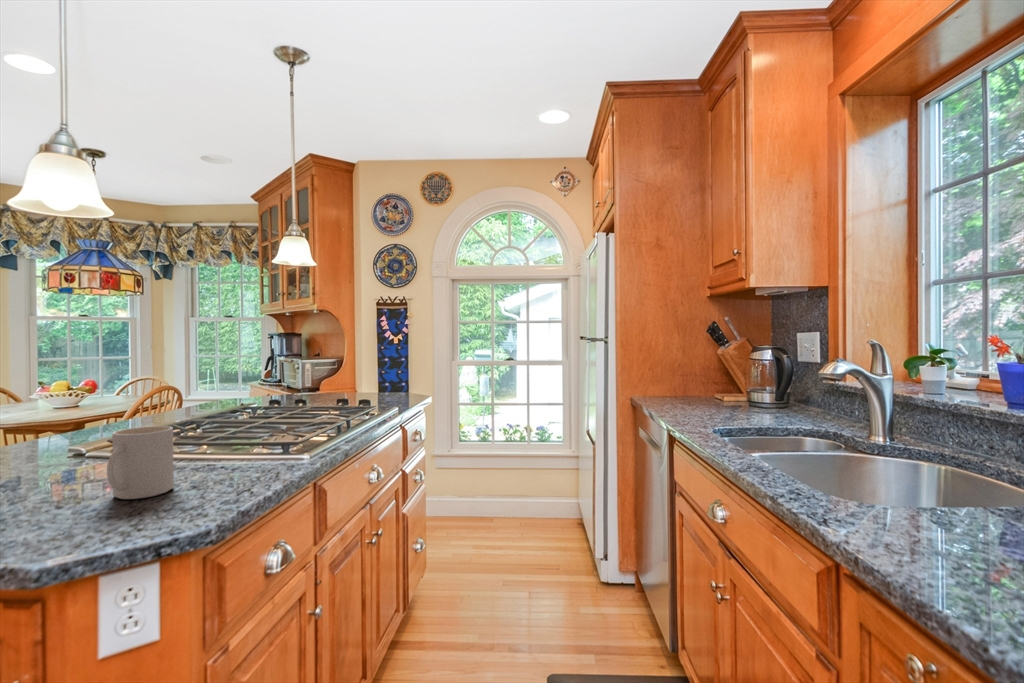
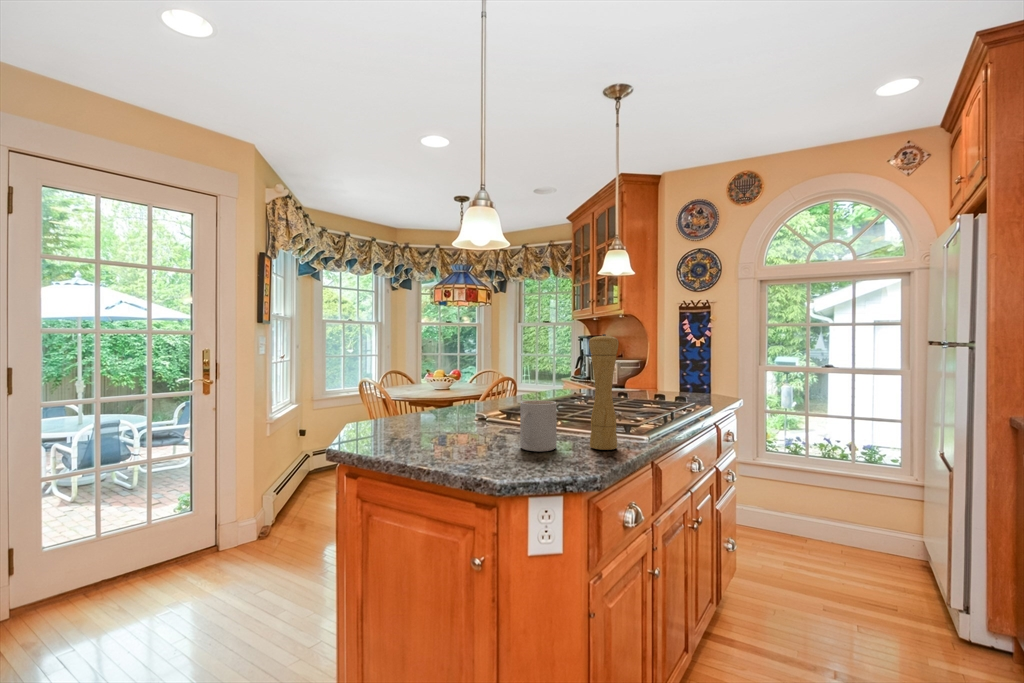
pepper mill: none [222,336,263,482] -> present [589,334,619,450]

